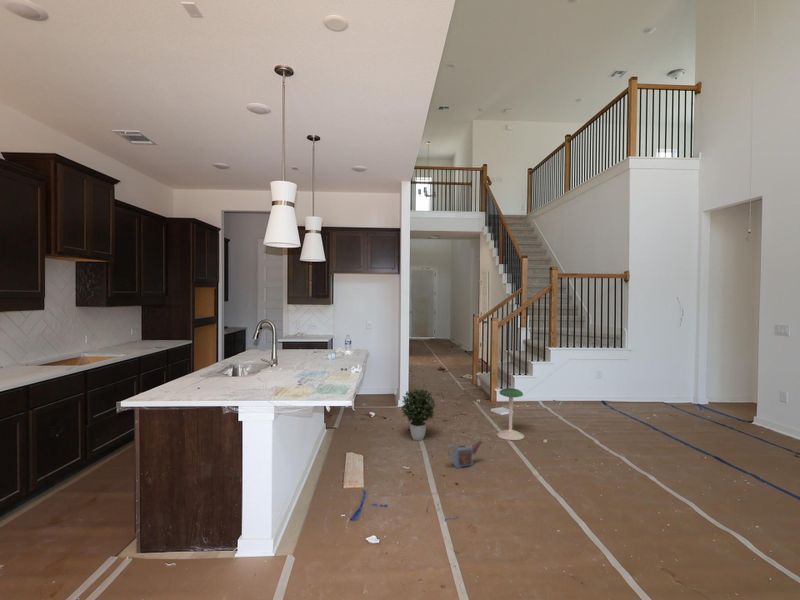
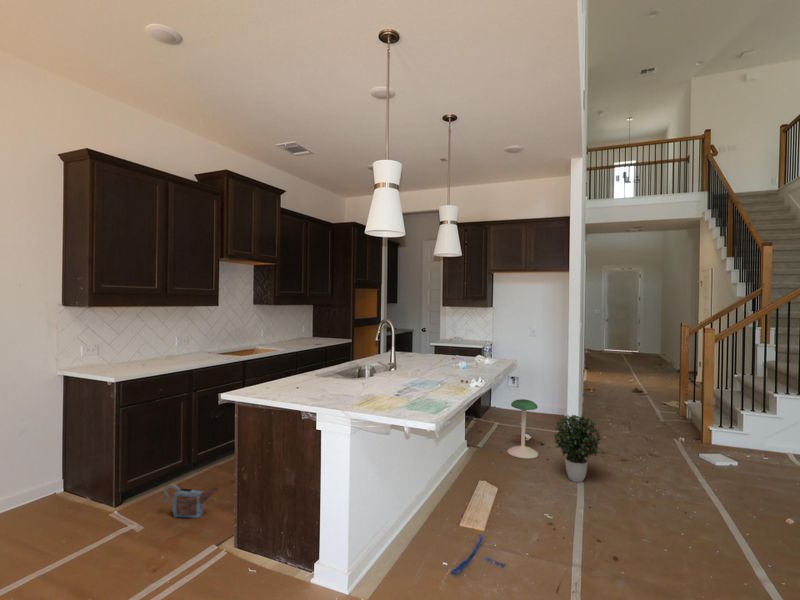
stool: present [497,388,524,440] -> present [507,399,539,459]
watering can: present [447,441,481,468] -> present [163,484,217,518]

